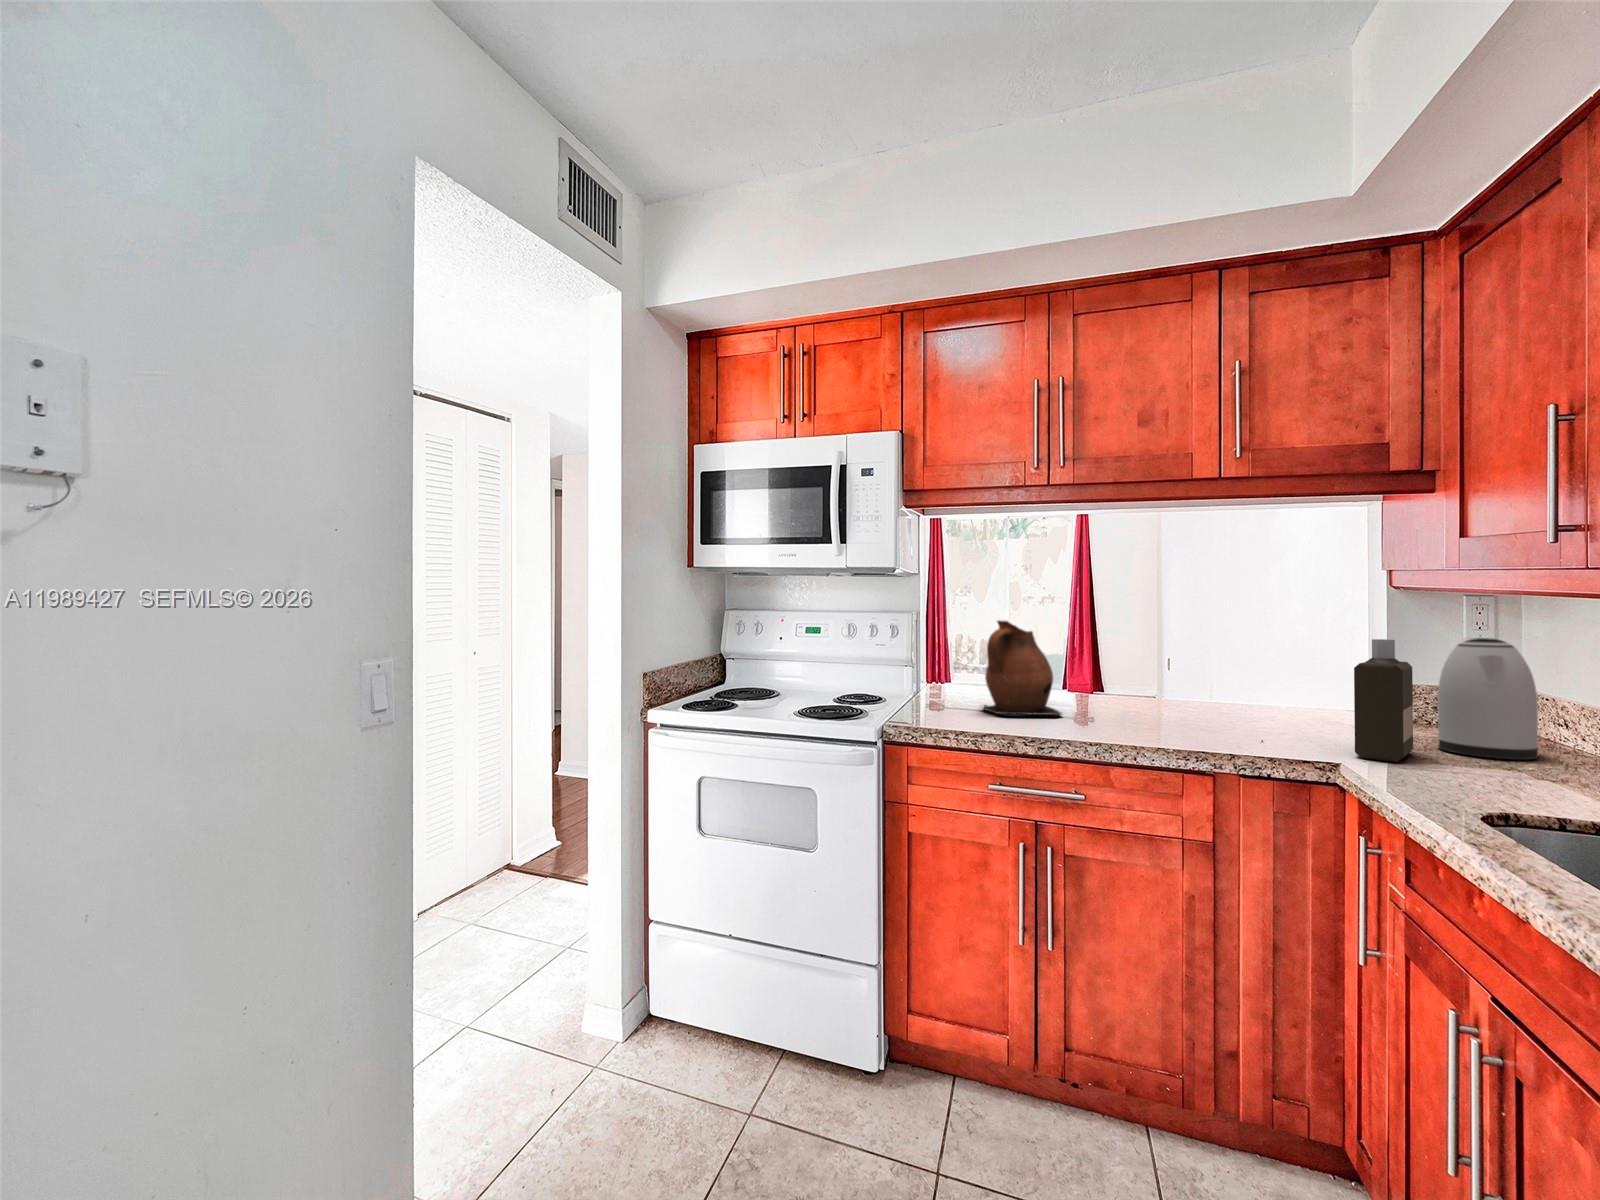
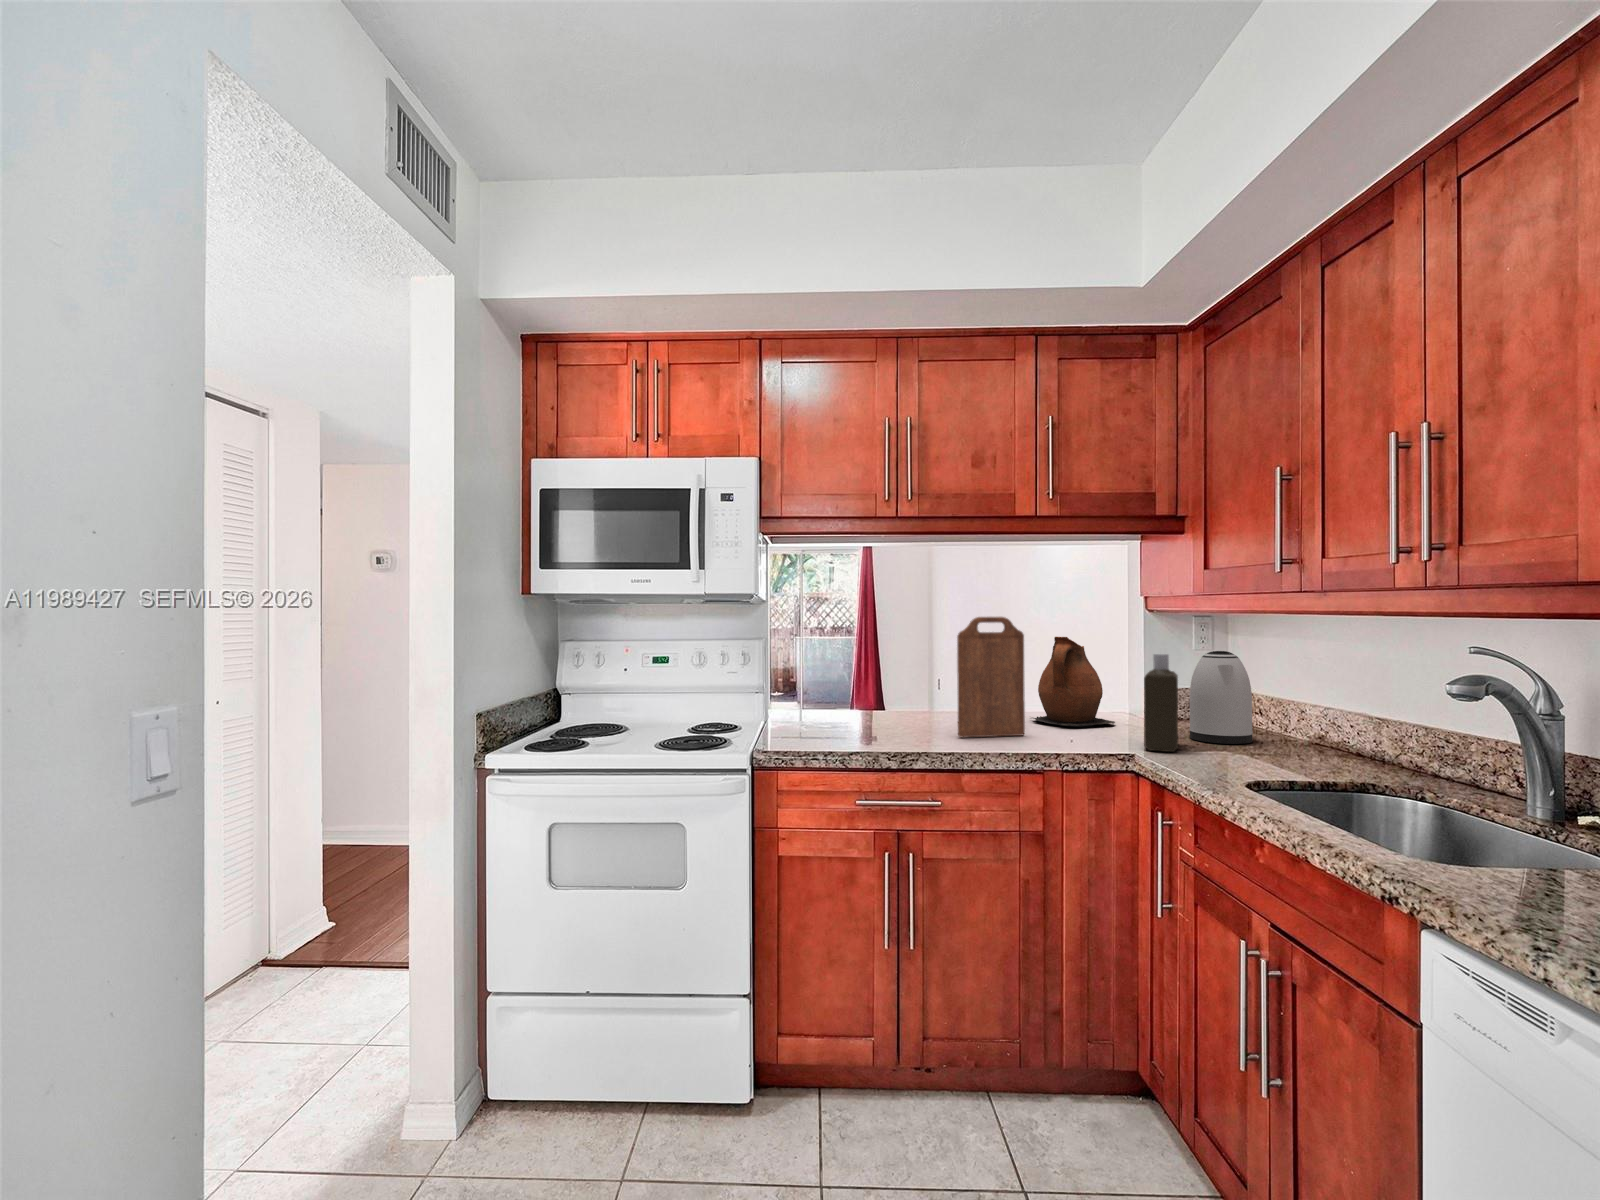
cutting board: none [1119,596,1204,731] -> present [957,617,1025,737]
ceramic pitcher: present [983,620,1062,716] -> present [1033,637,1115,726]

